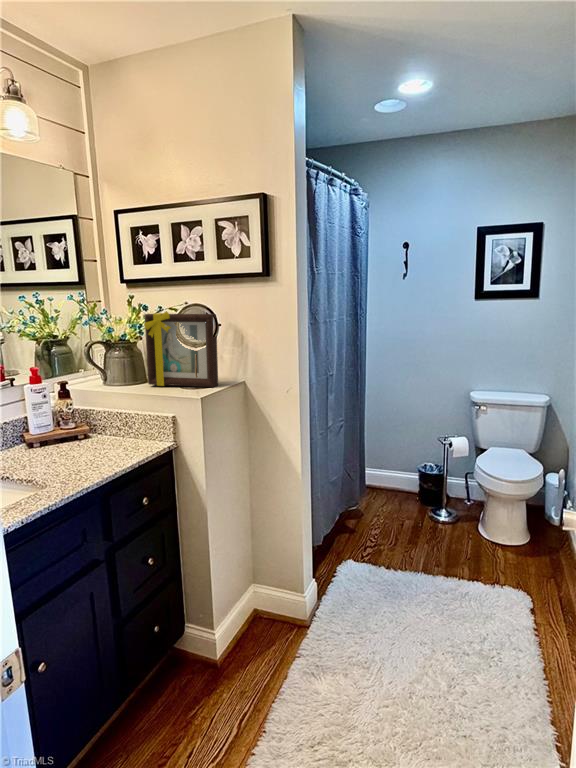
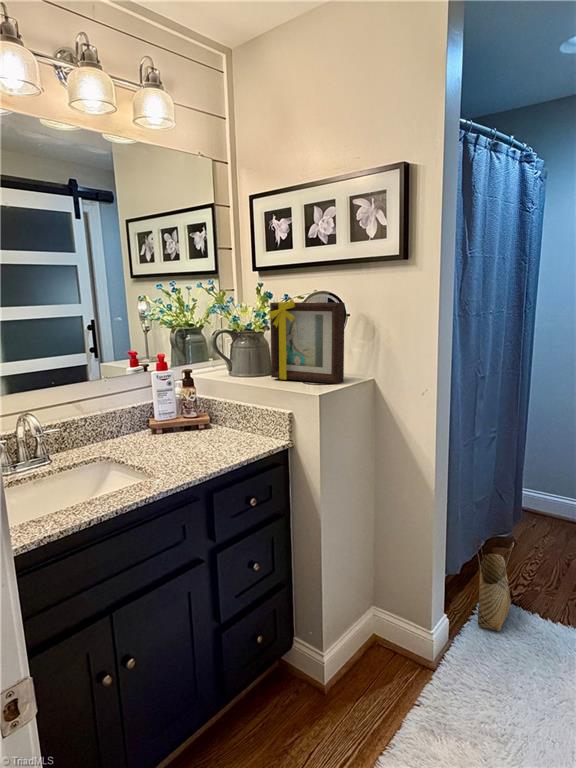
woven basket: none [333,509,363,586] -> present [475,536,514,631]

